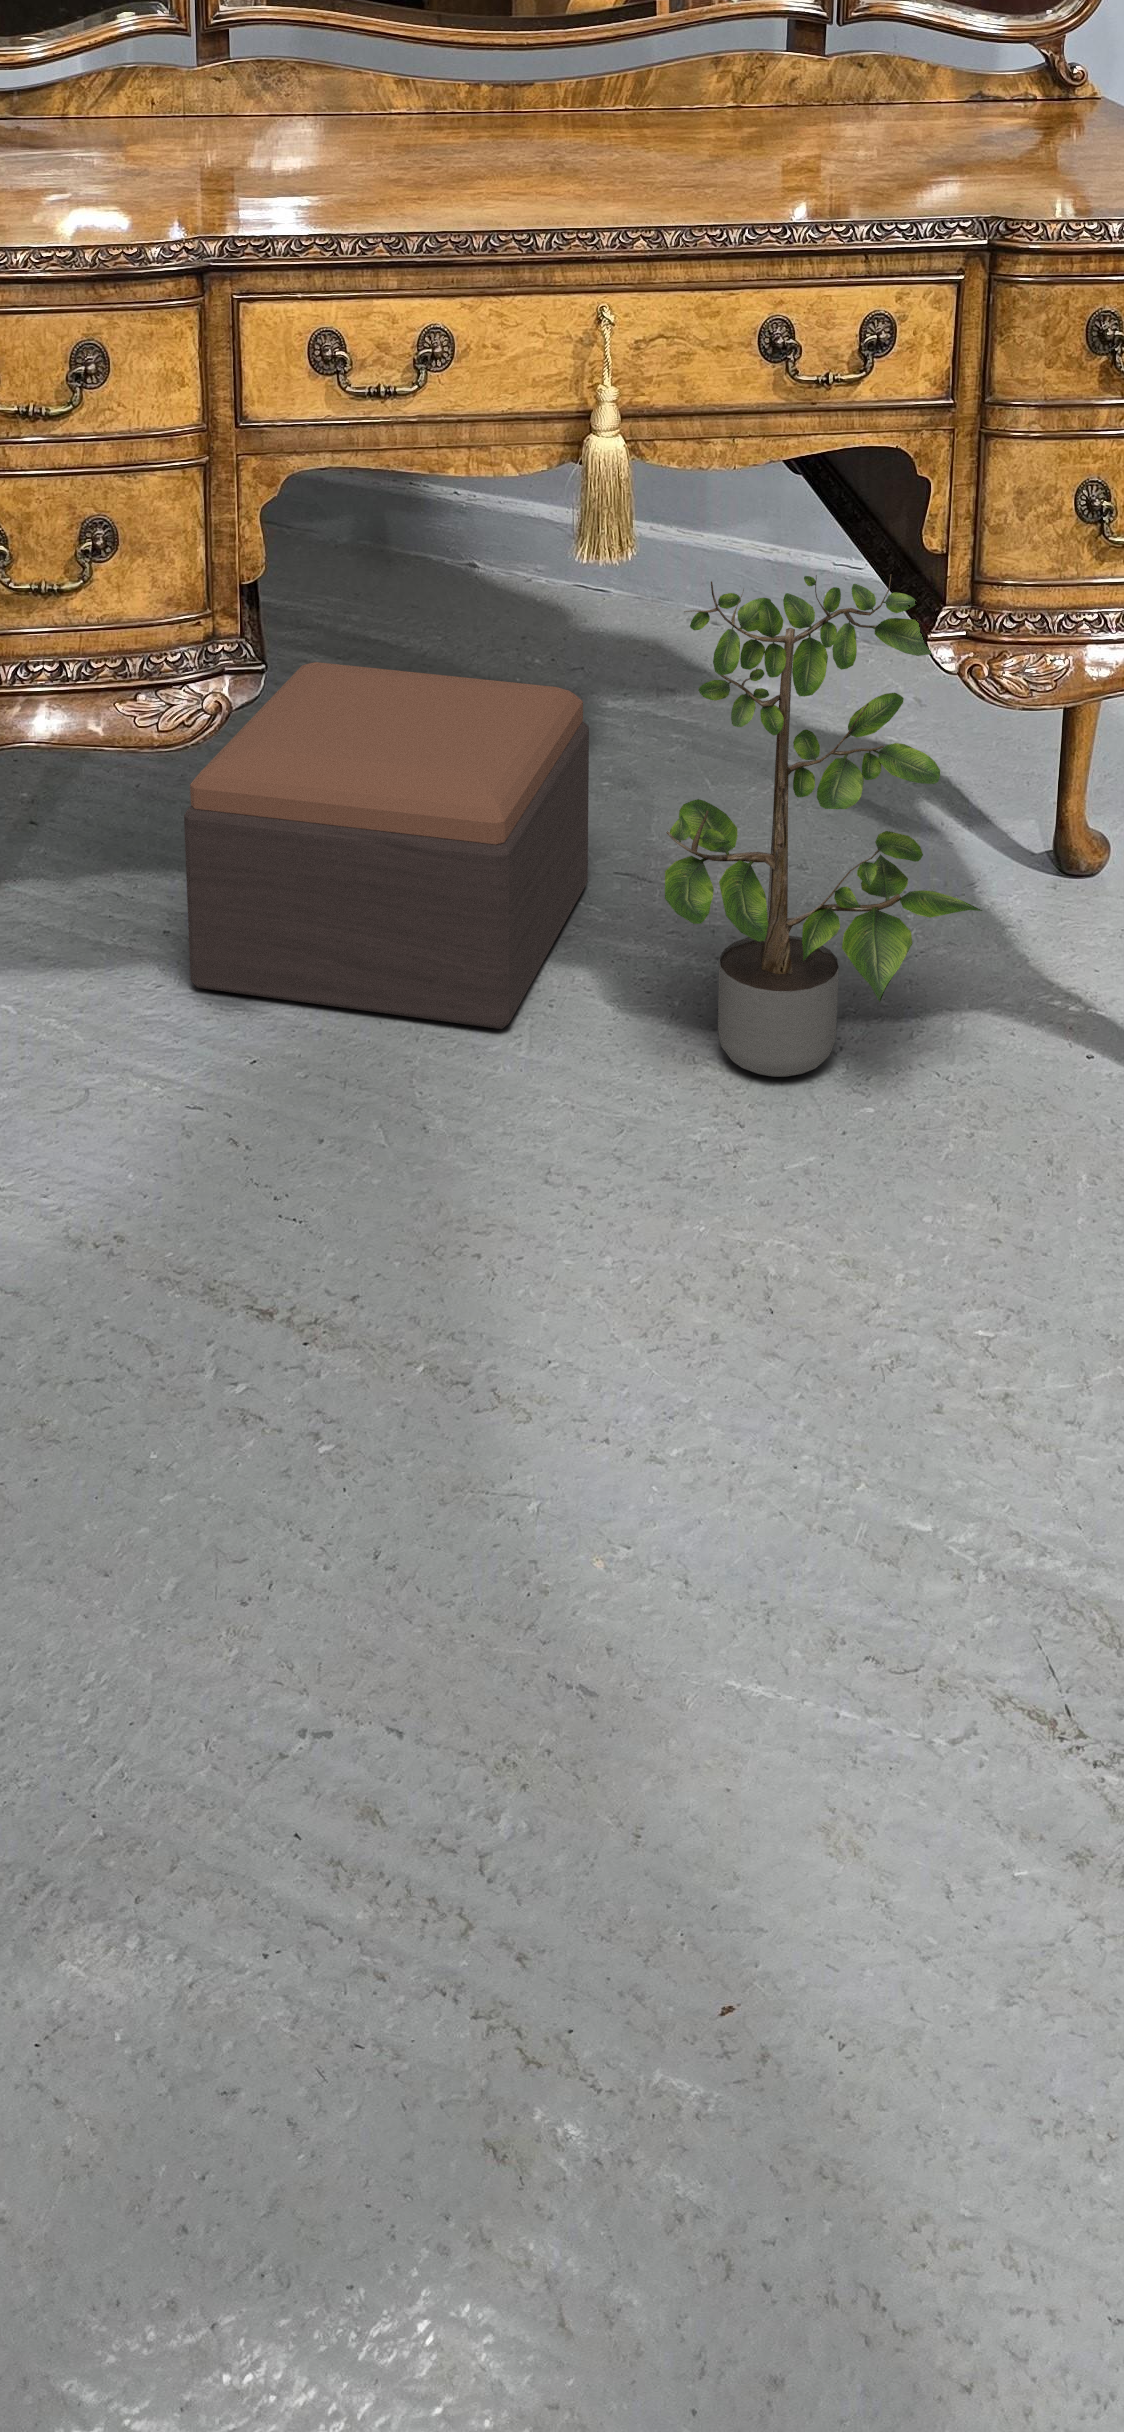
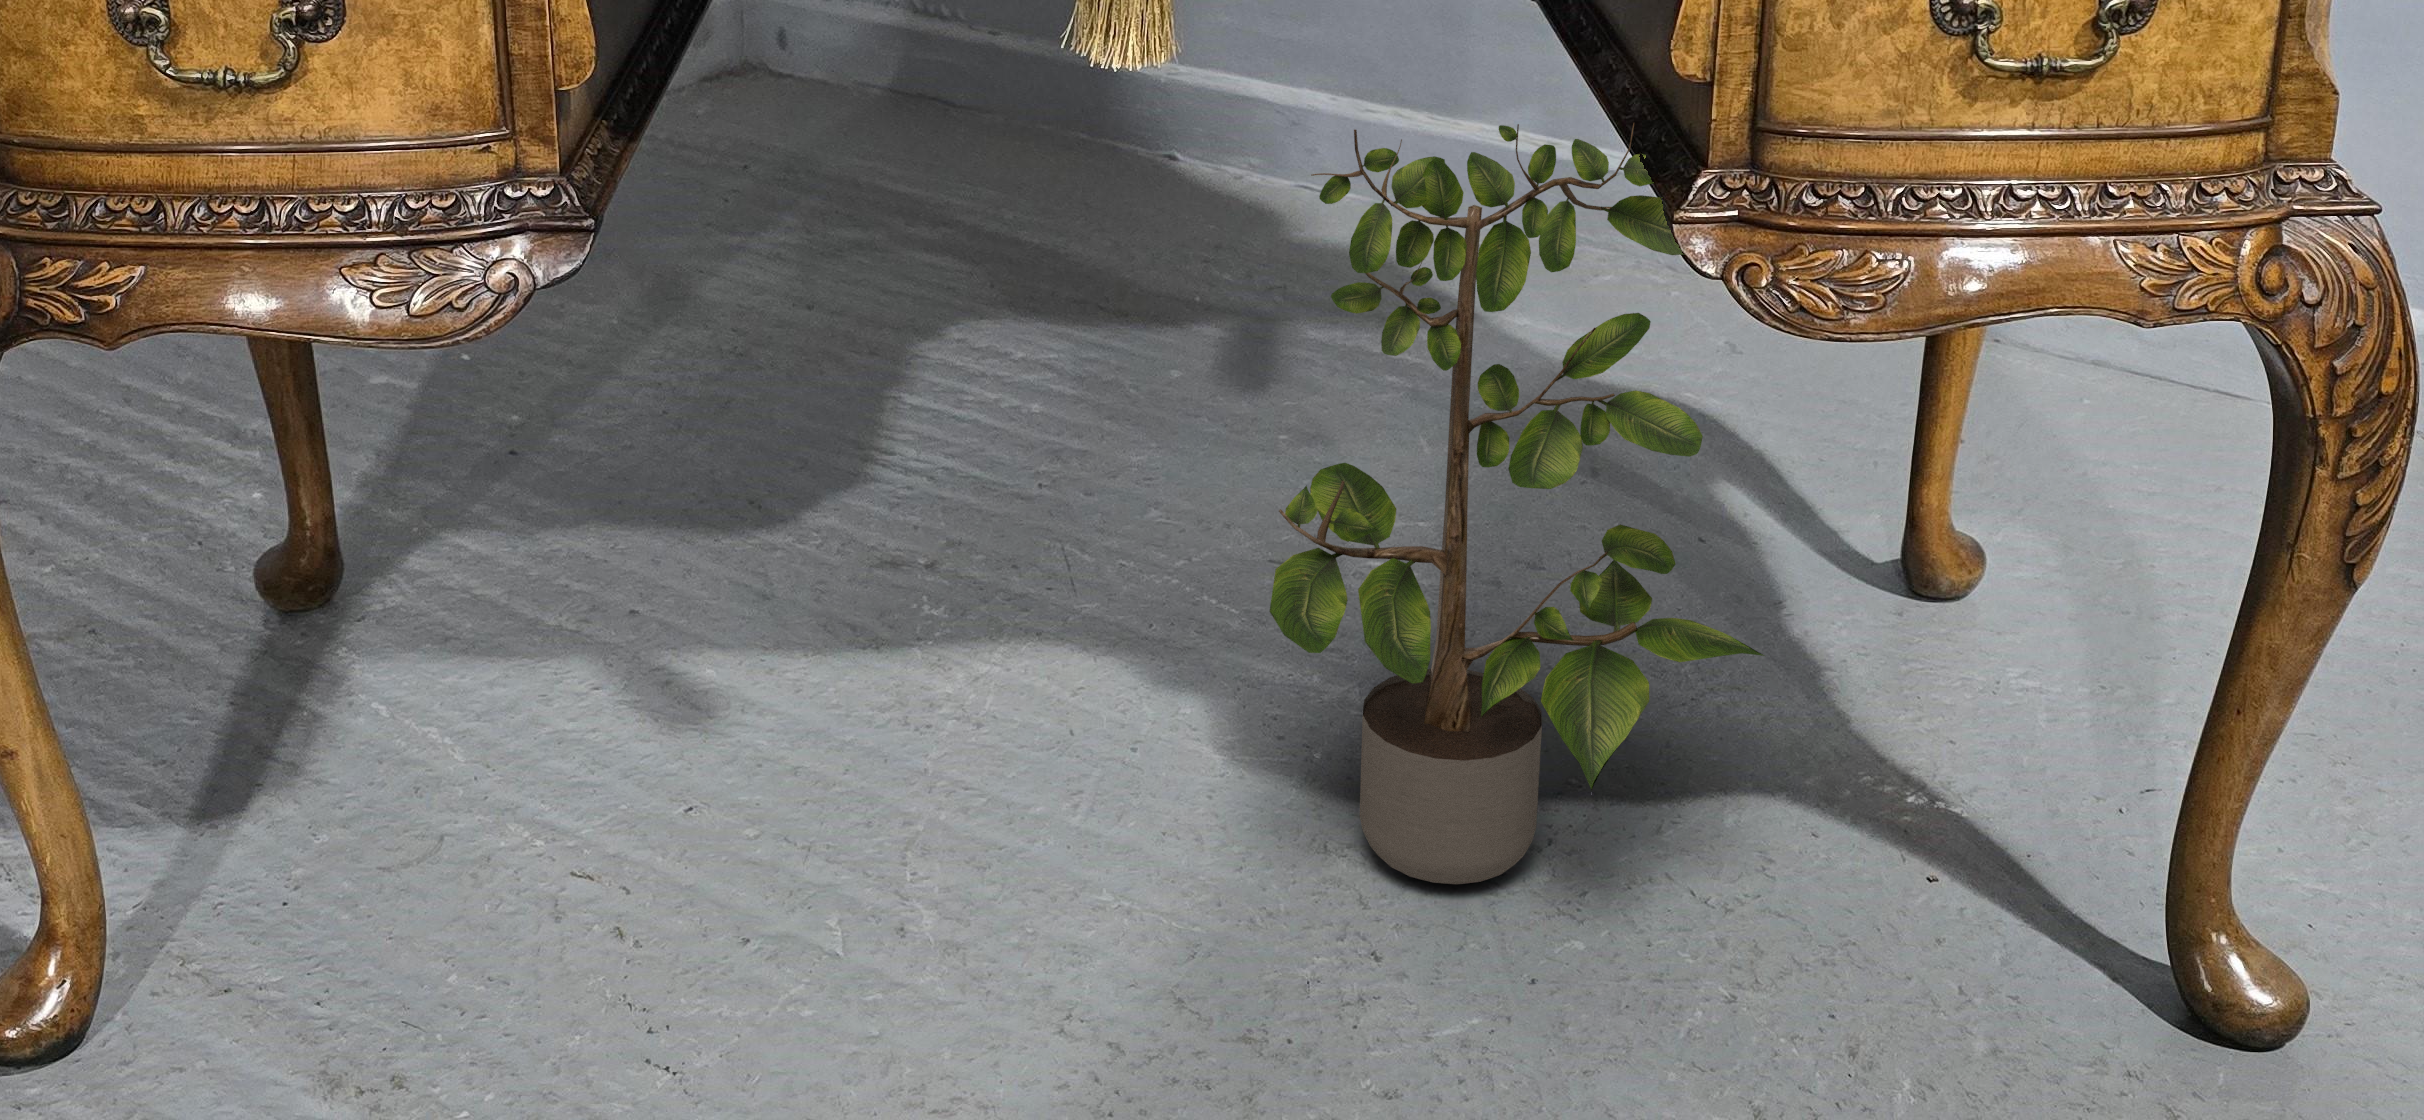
footstool: present [184,662,589,1029] -> none [615,248,1226,782]

